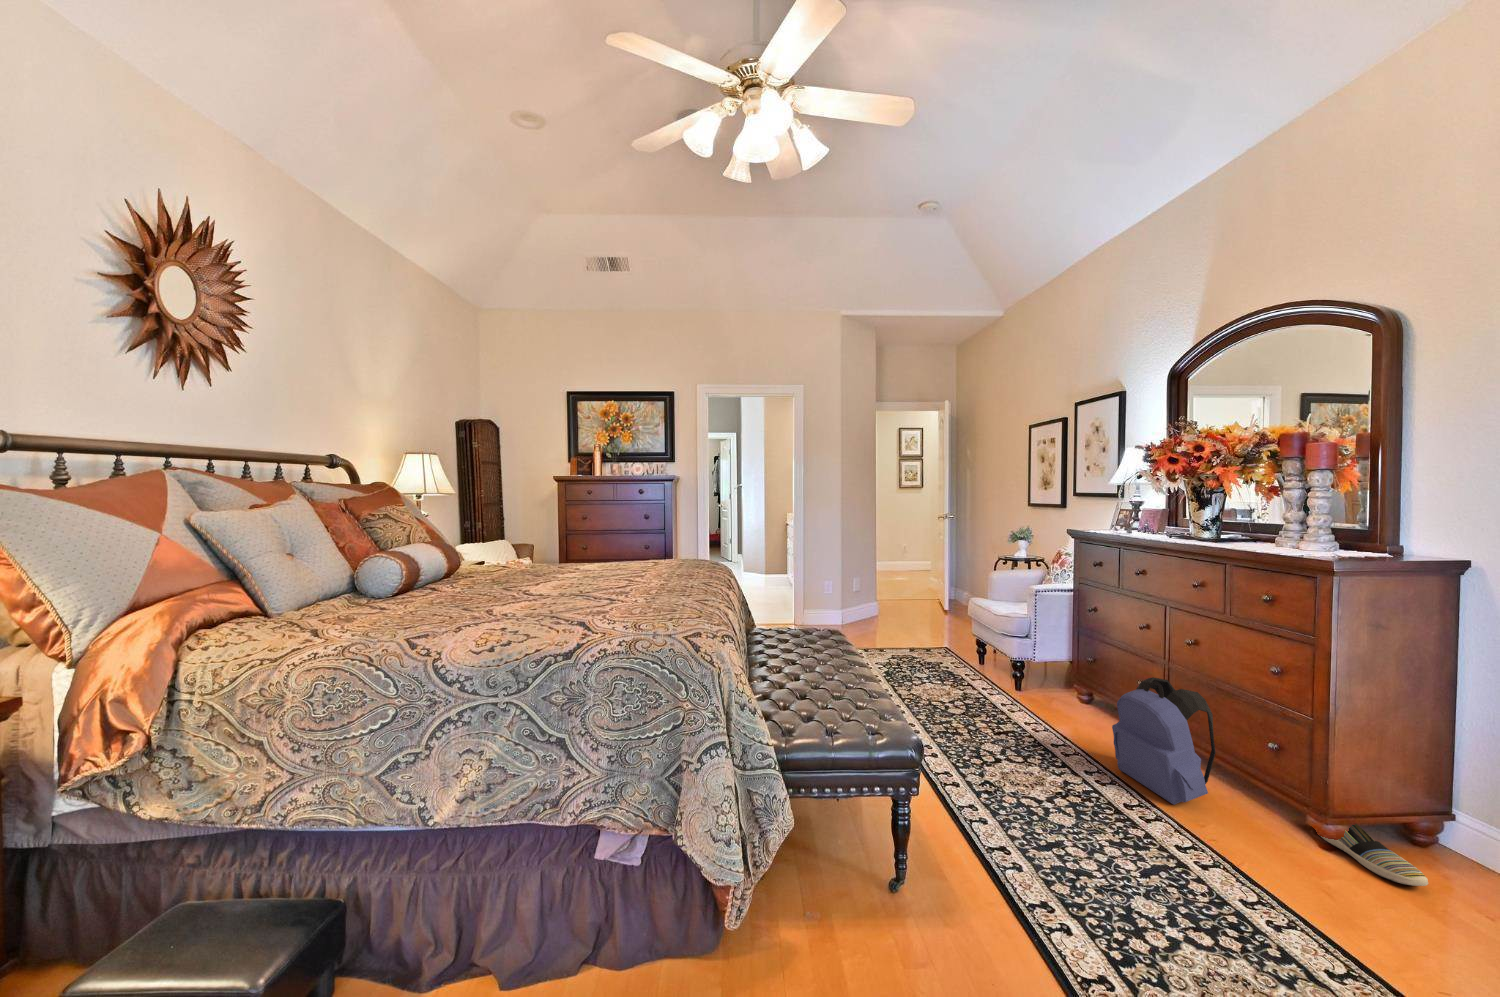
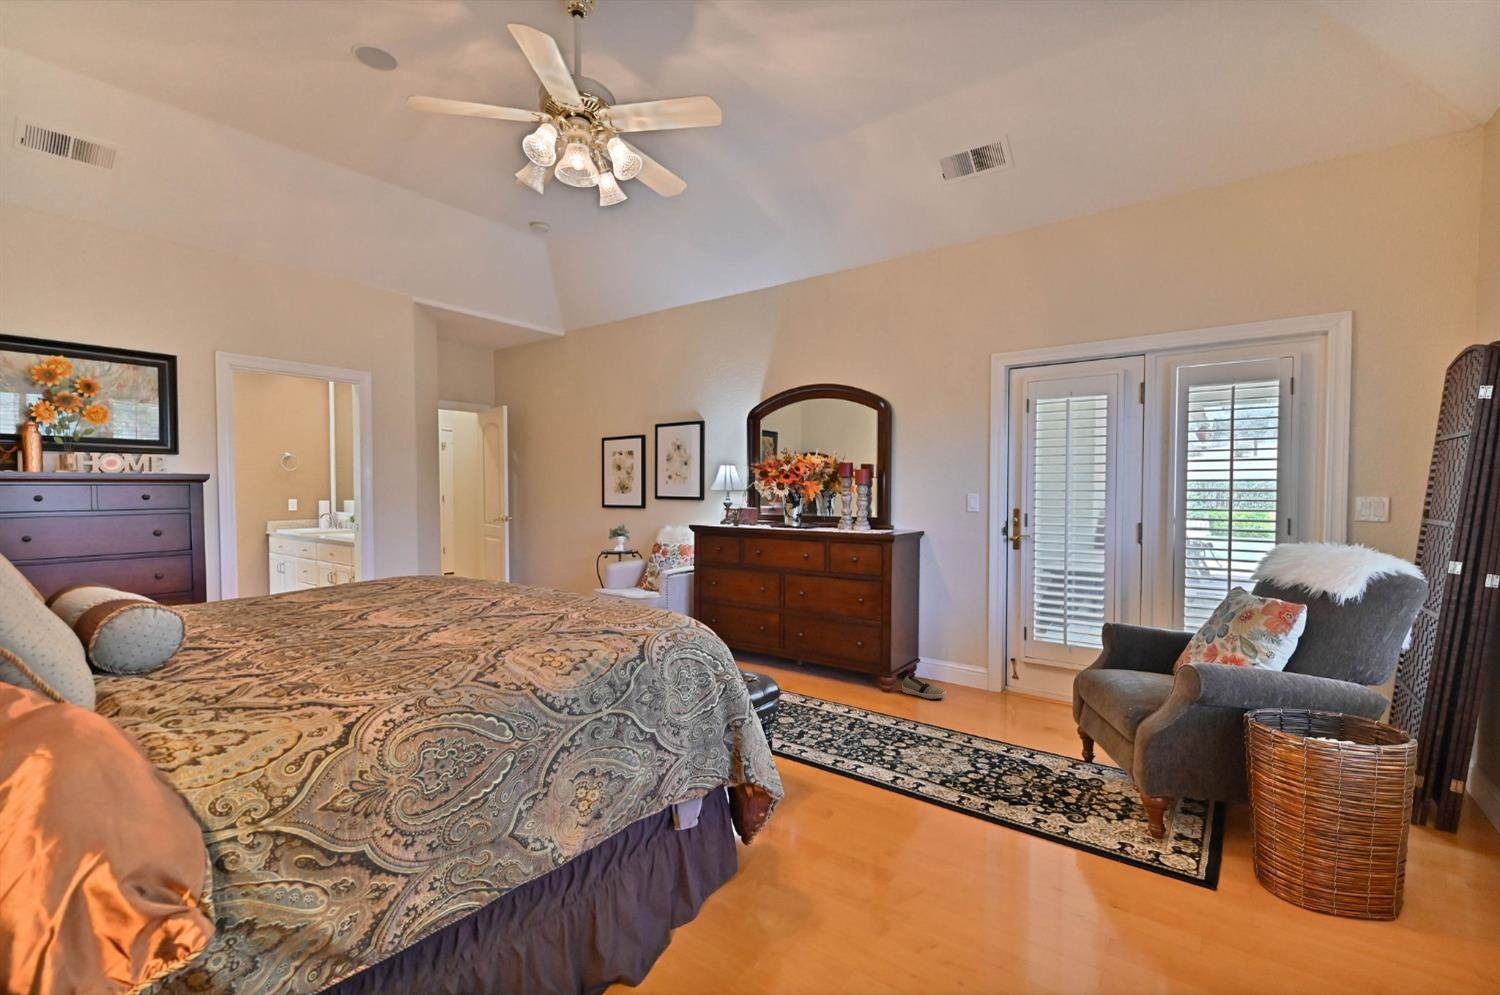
backpack: present [1112,677,1216,804] -> none [807,625,862,703]

